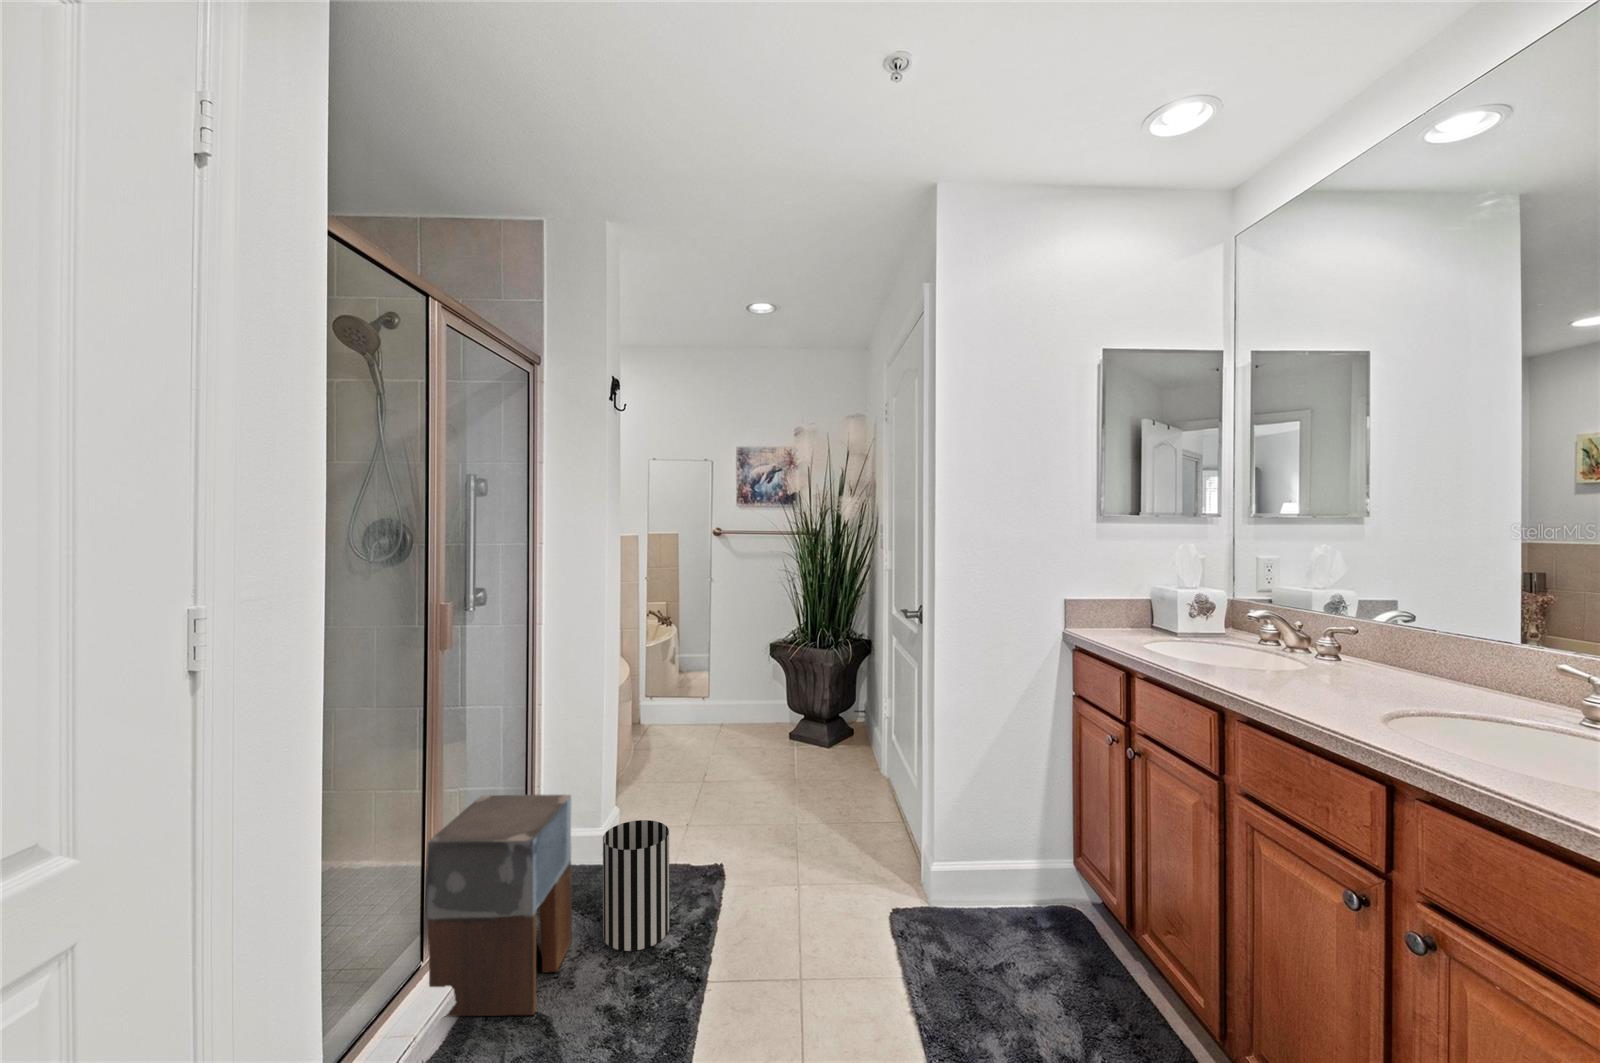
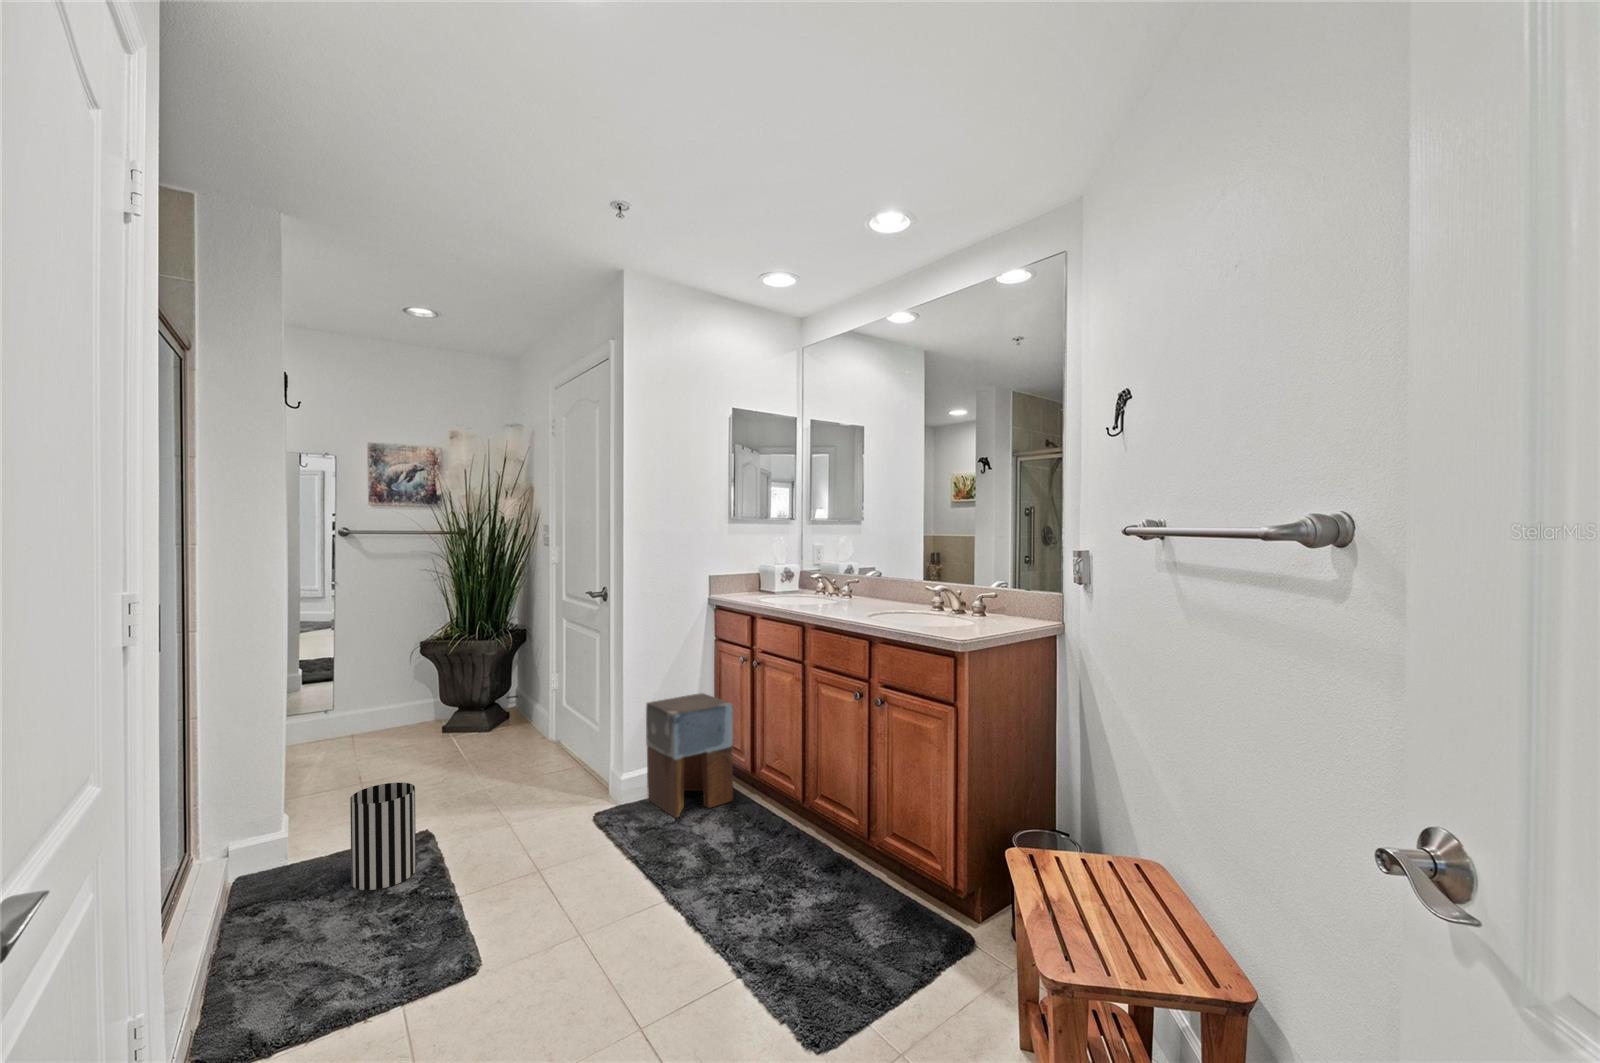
stool: present [427,794,572,1016] -> present [646,693,733,818]

